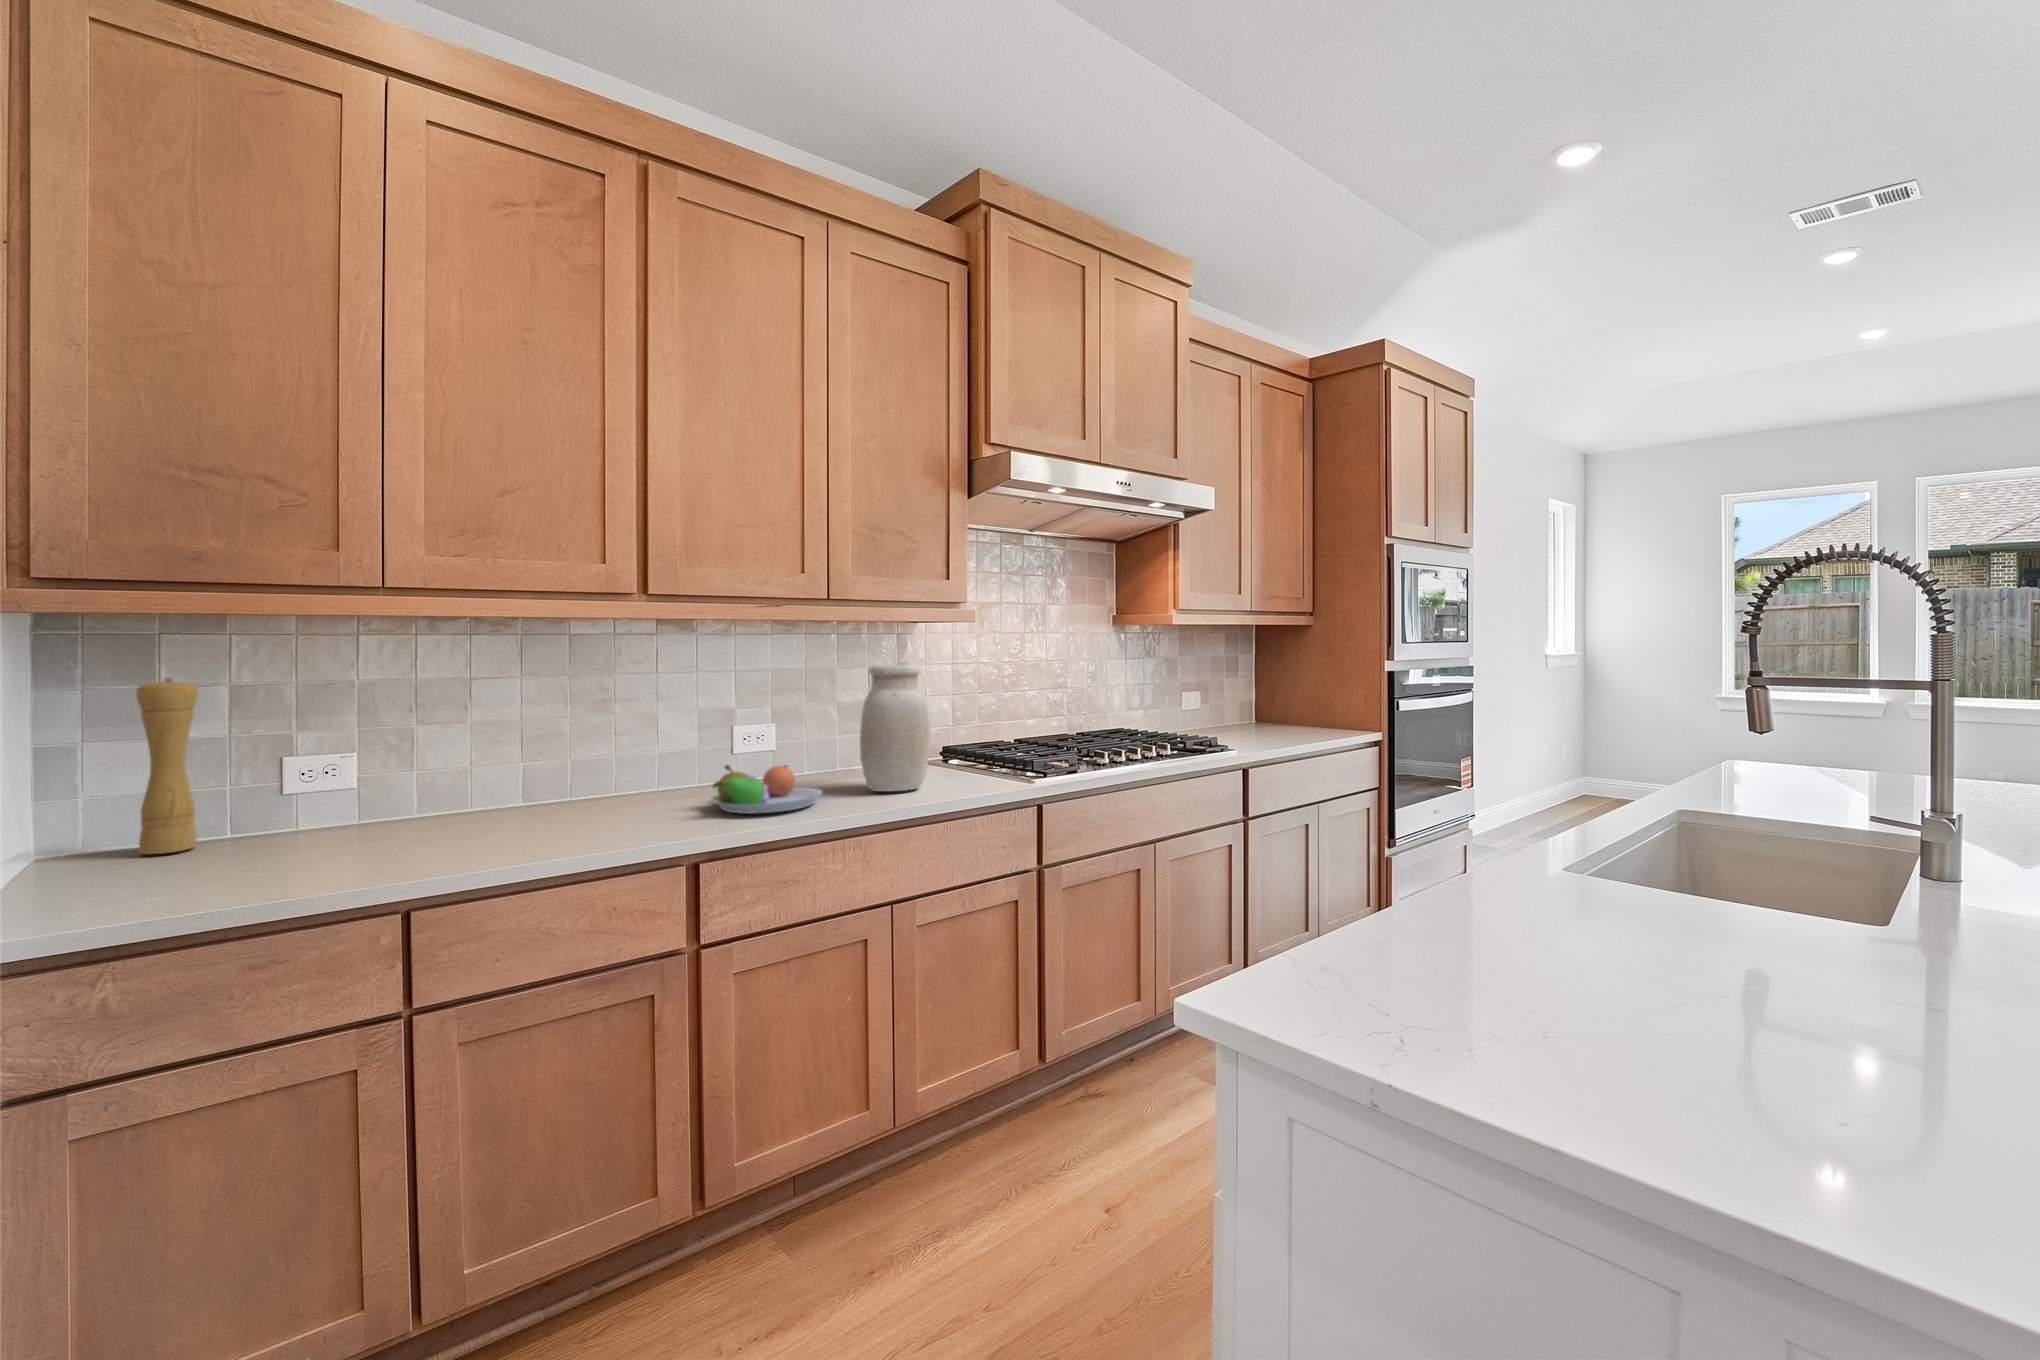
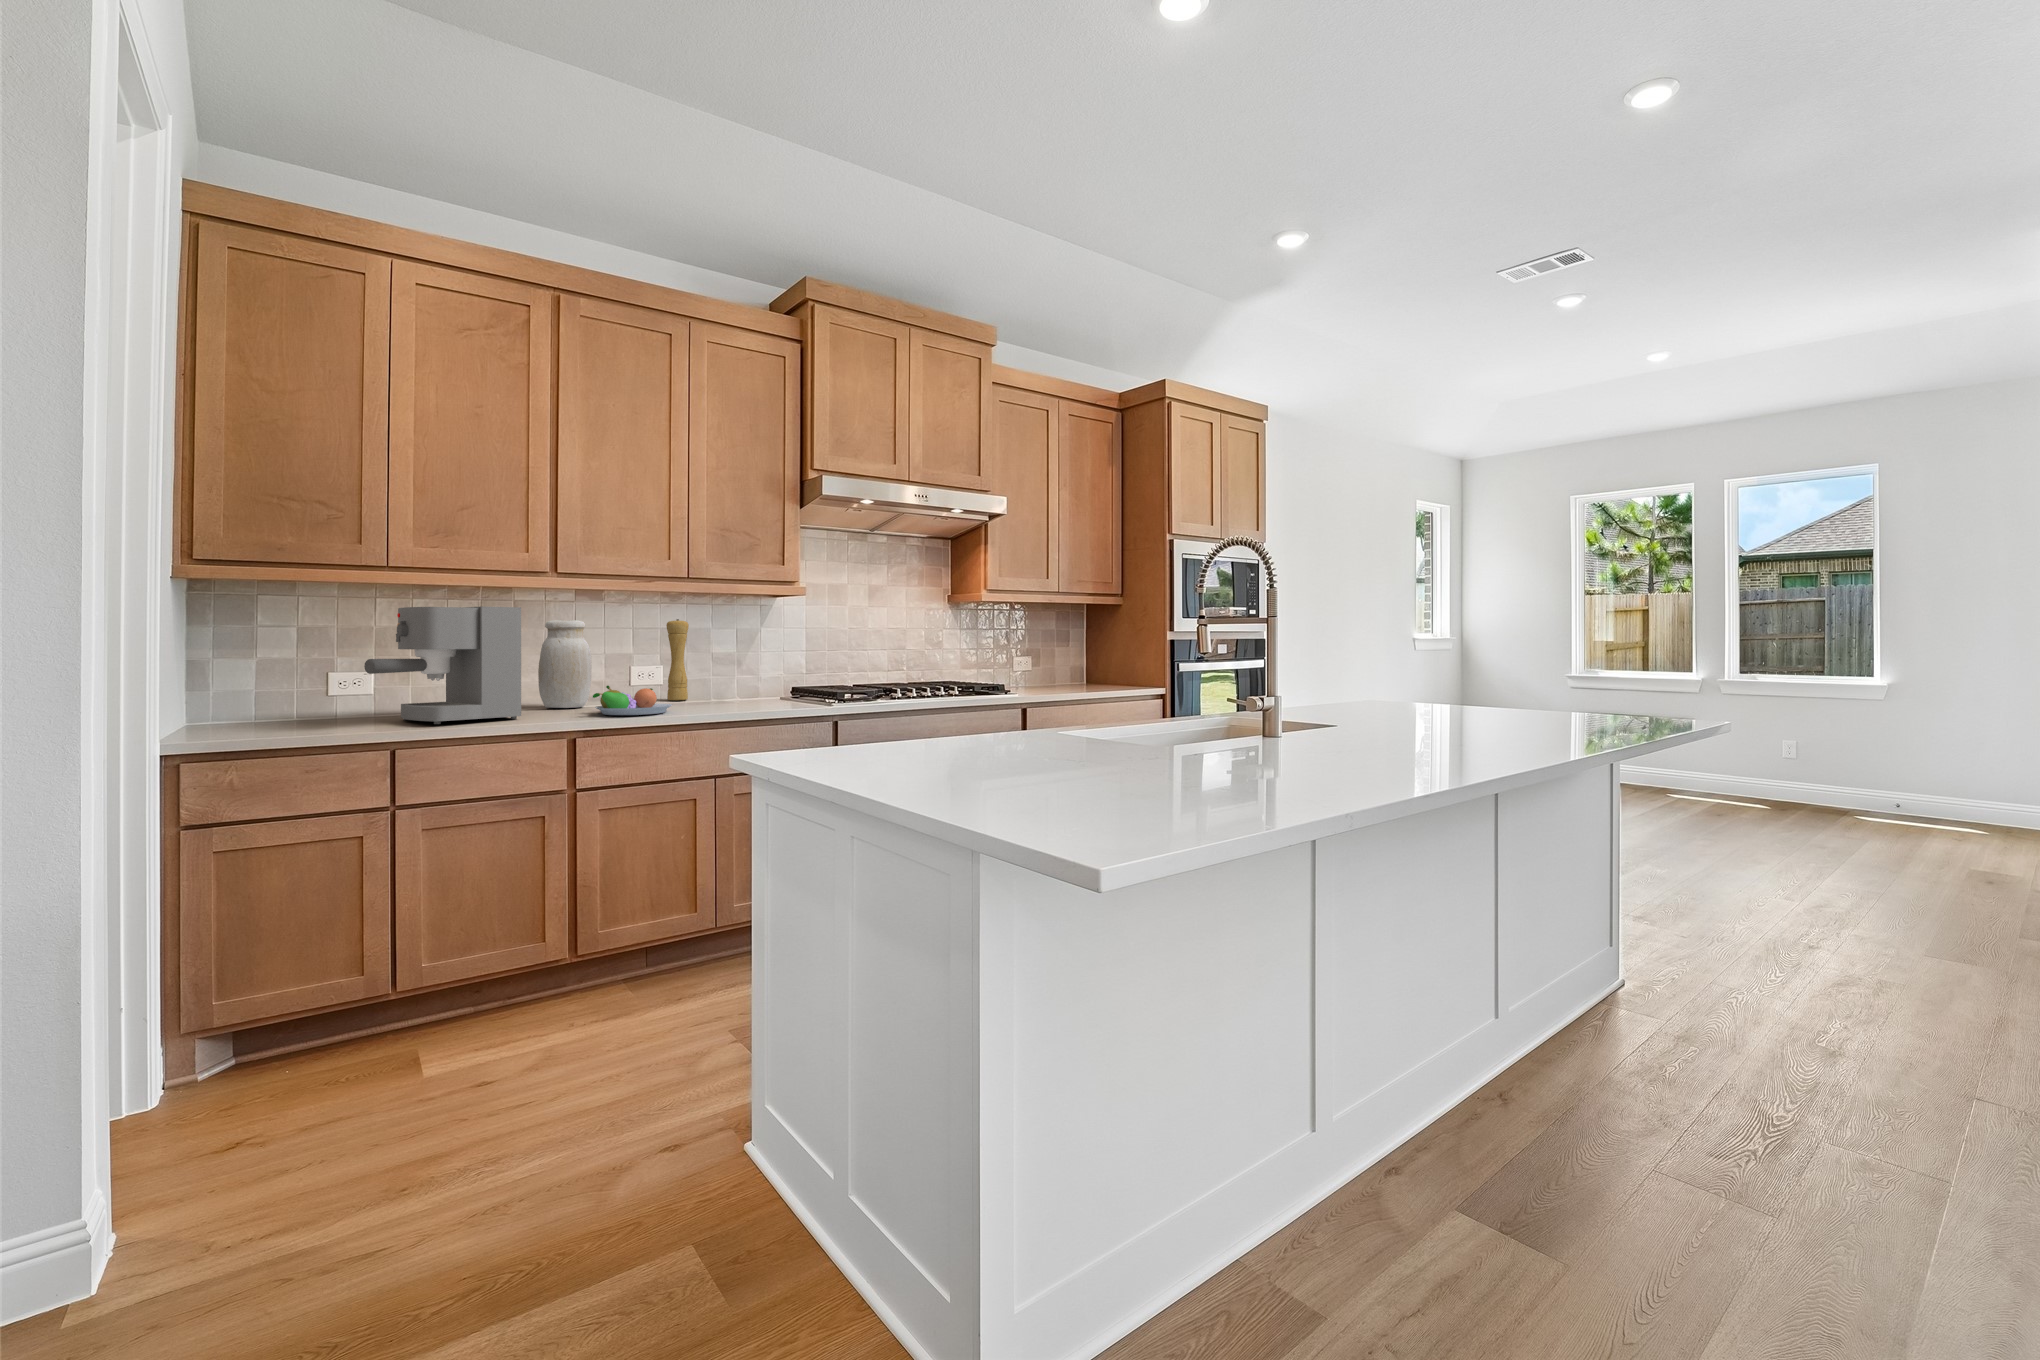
coffee maker: none [347,650,603,849] -> present [364,606,521,724]
jar: present [860,663,930,791] -> present [538,620,592,708]
pepper mill: present [136,679,198,854] -> present [666,619,689,700]

